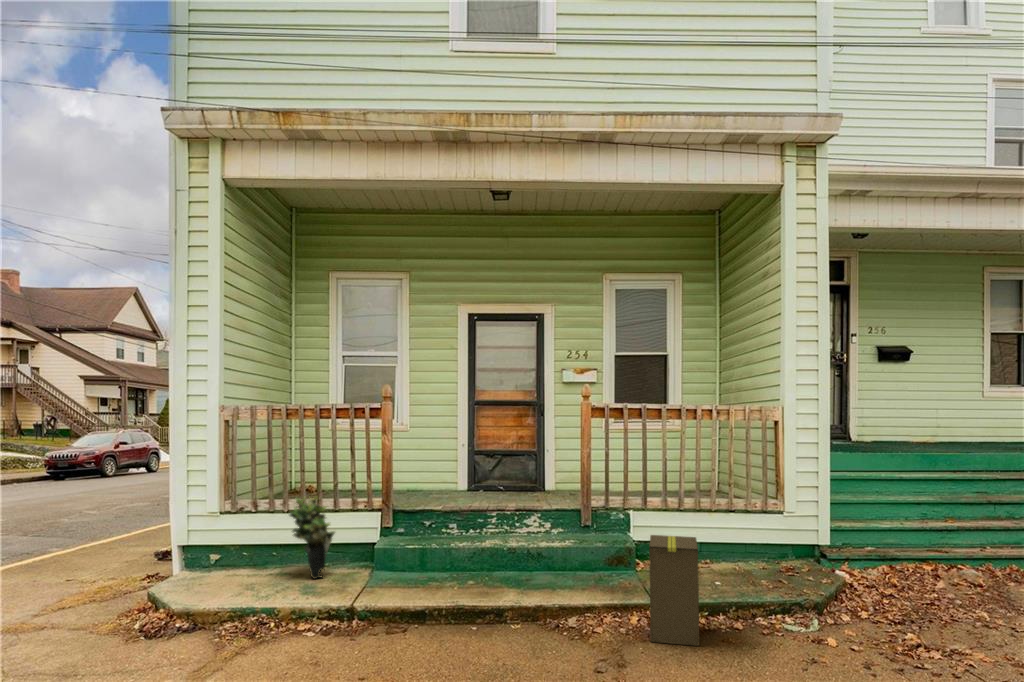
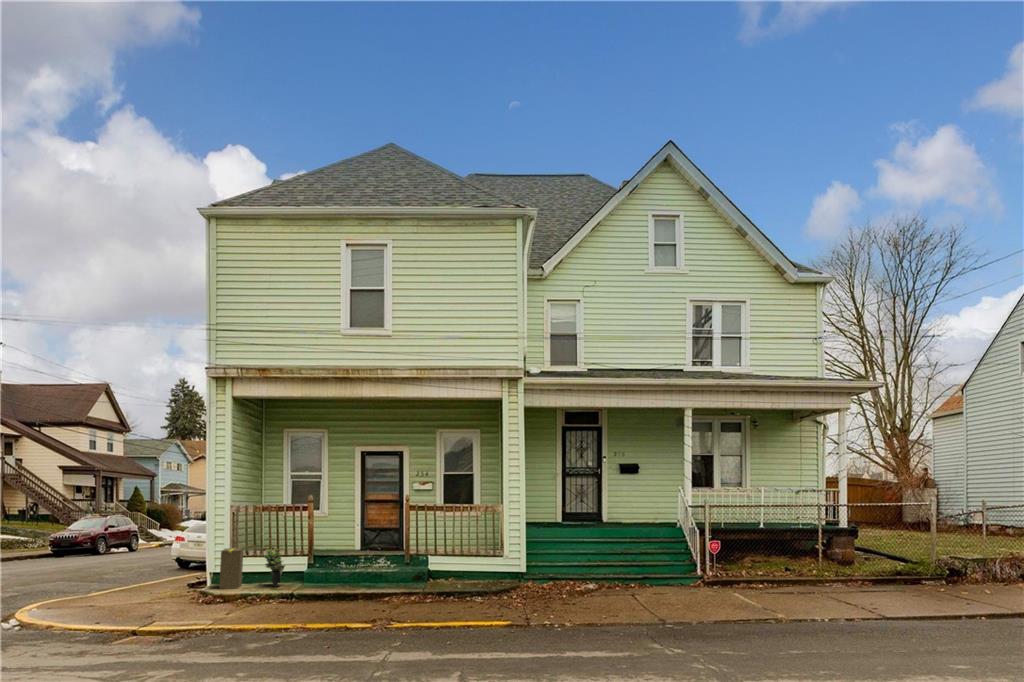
cardboard box: present [649,535,699,646] -> present [219,548,243,589]

